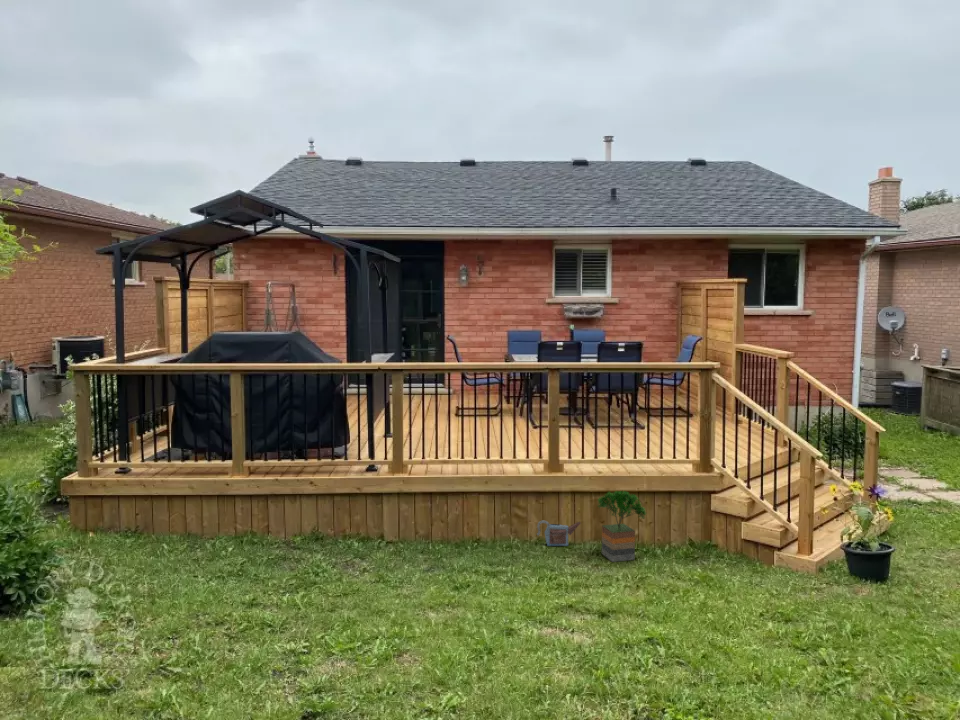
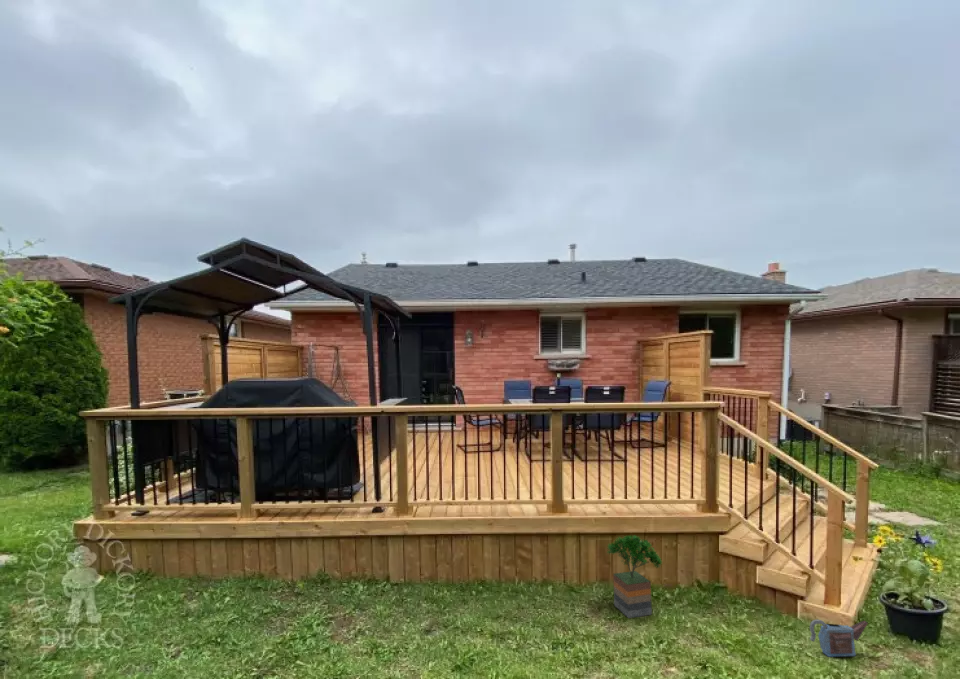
watering can: present [537,520,581,546] -> present [810,620,868,657]

